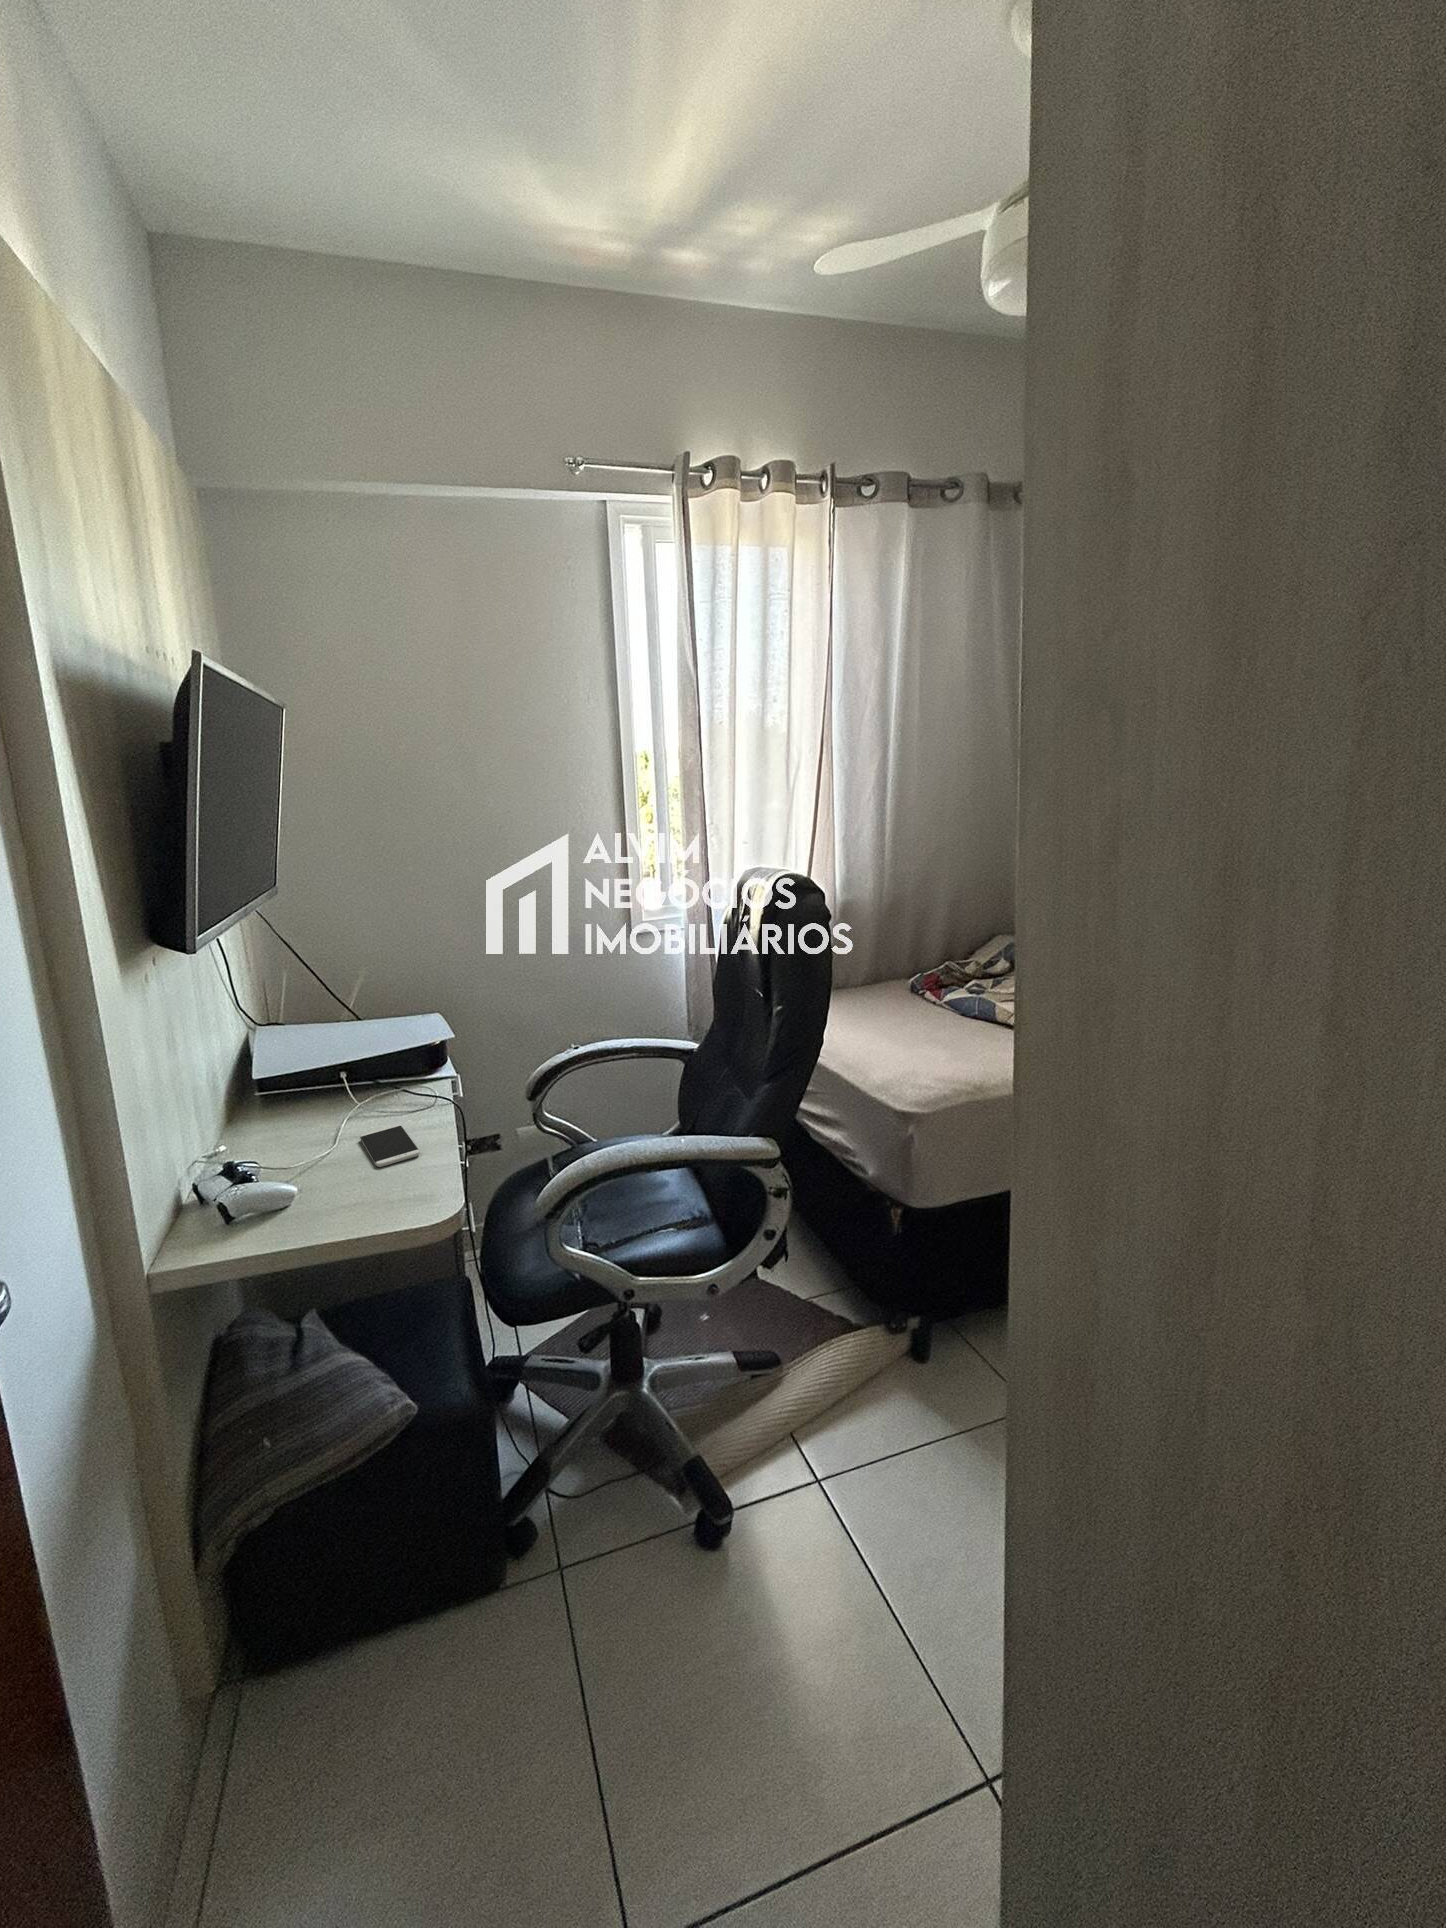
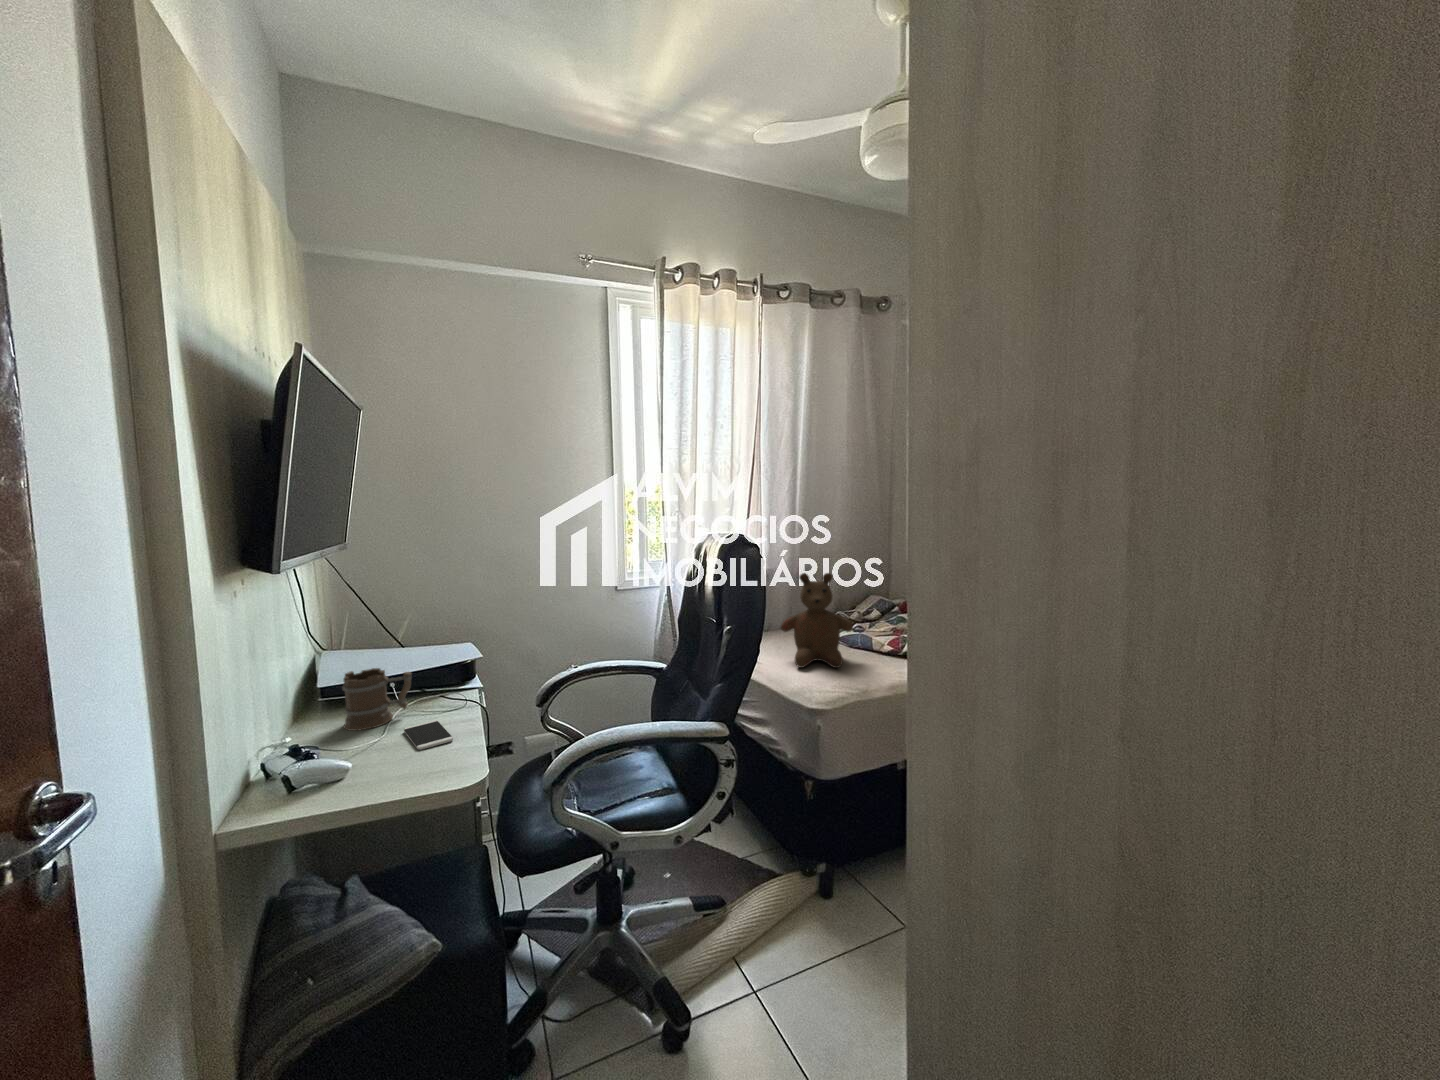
teddy bear: none [859,911,965,1048] -> present [781,573,853,668]
mug: none [284,1055,367,1135] -> present [343,668,411,731]

